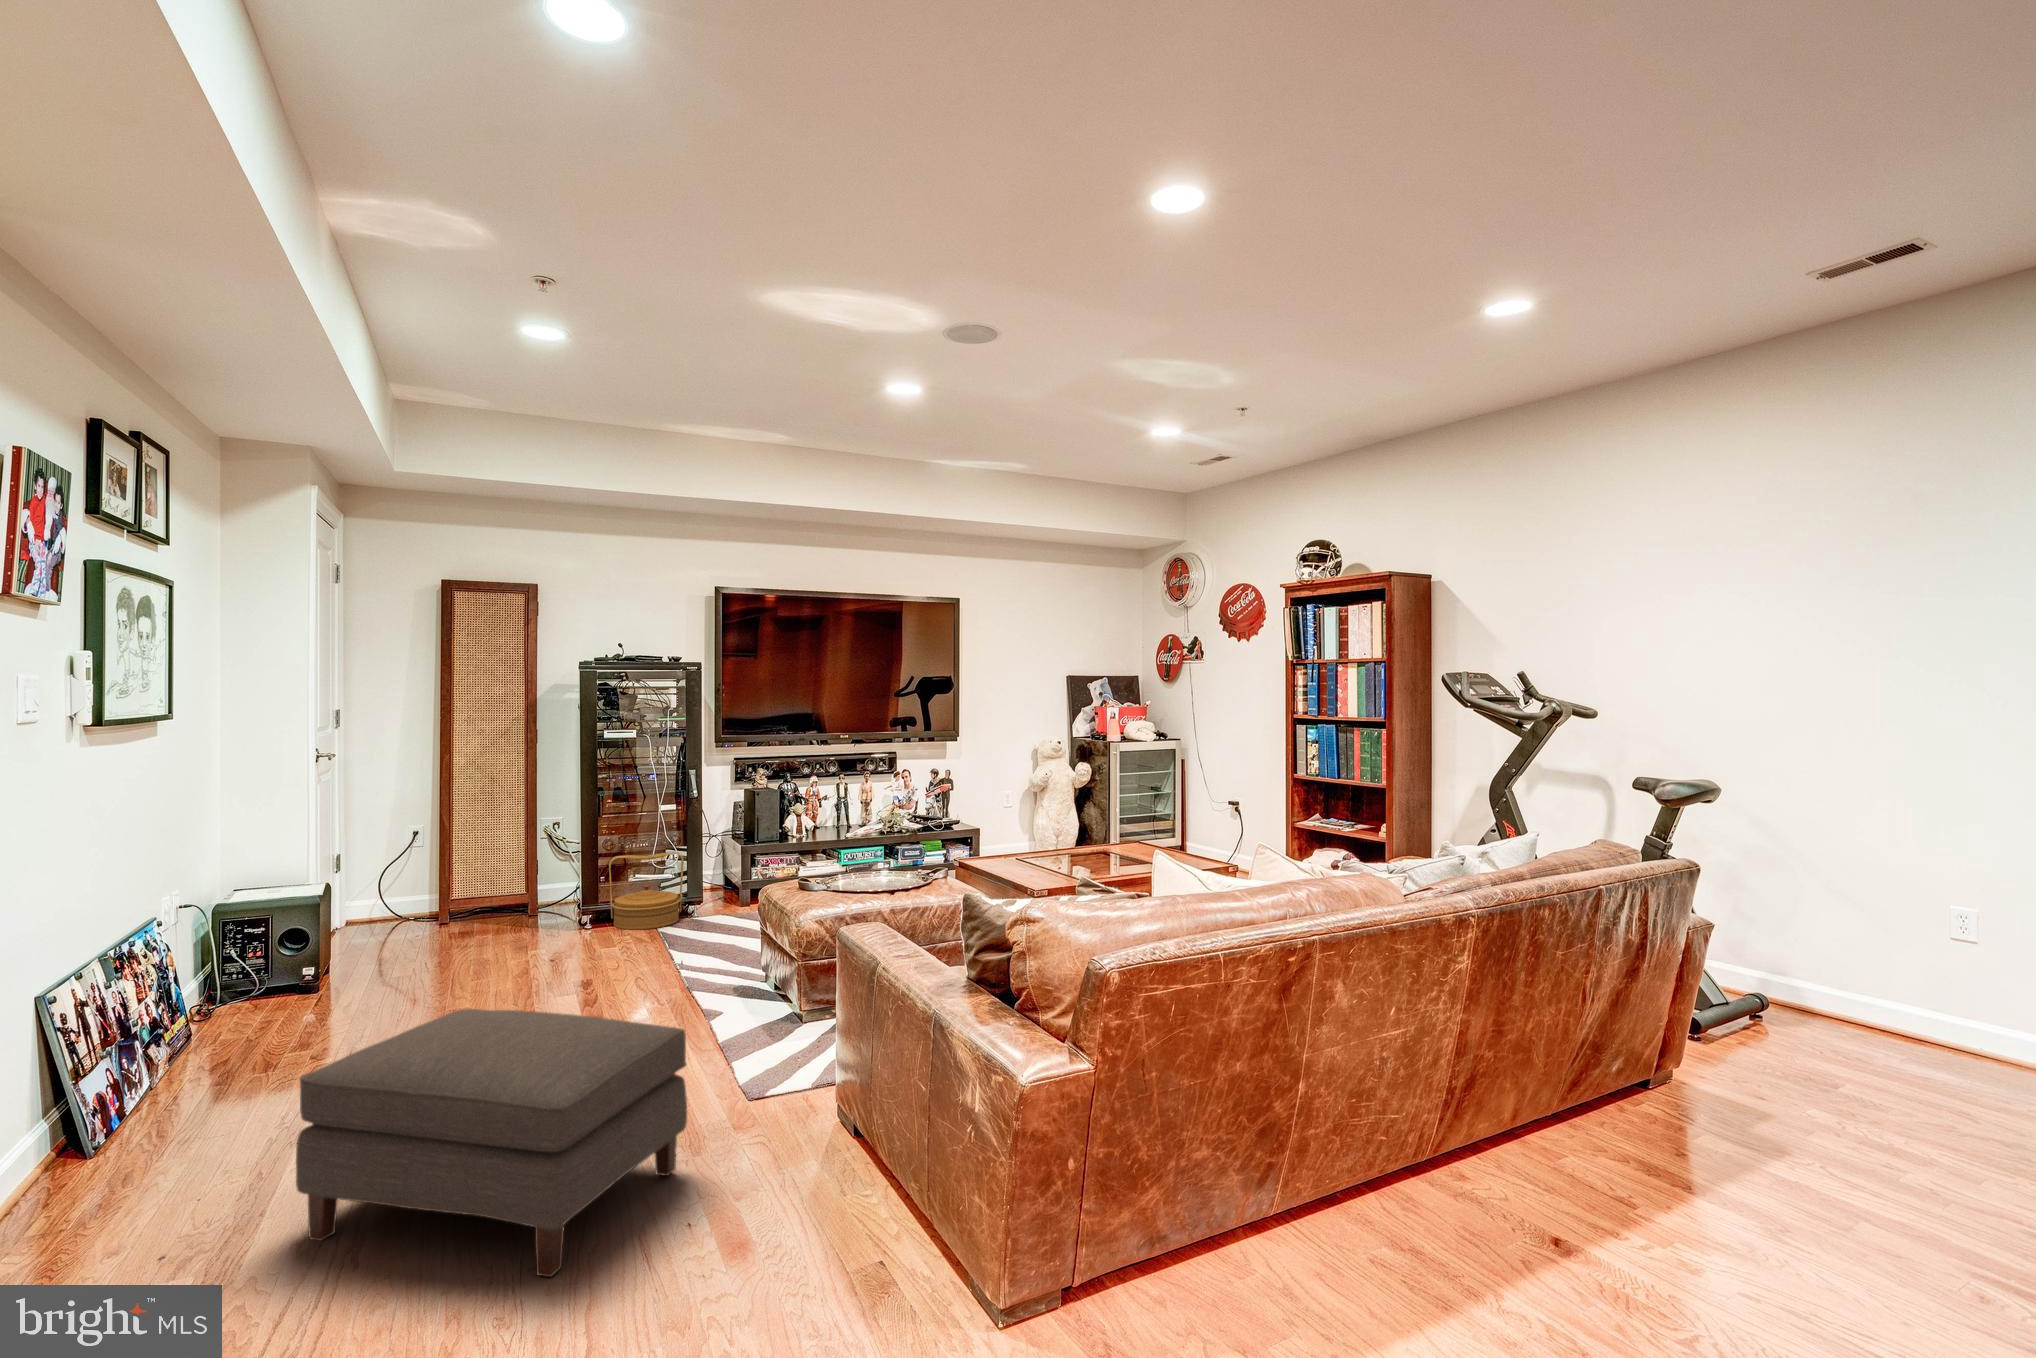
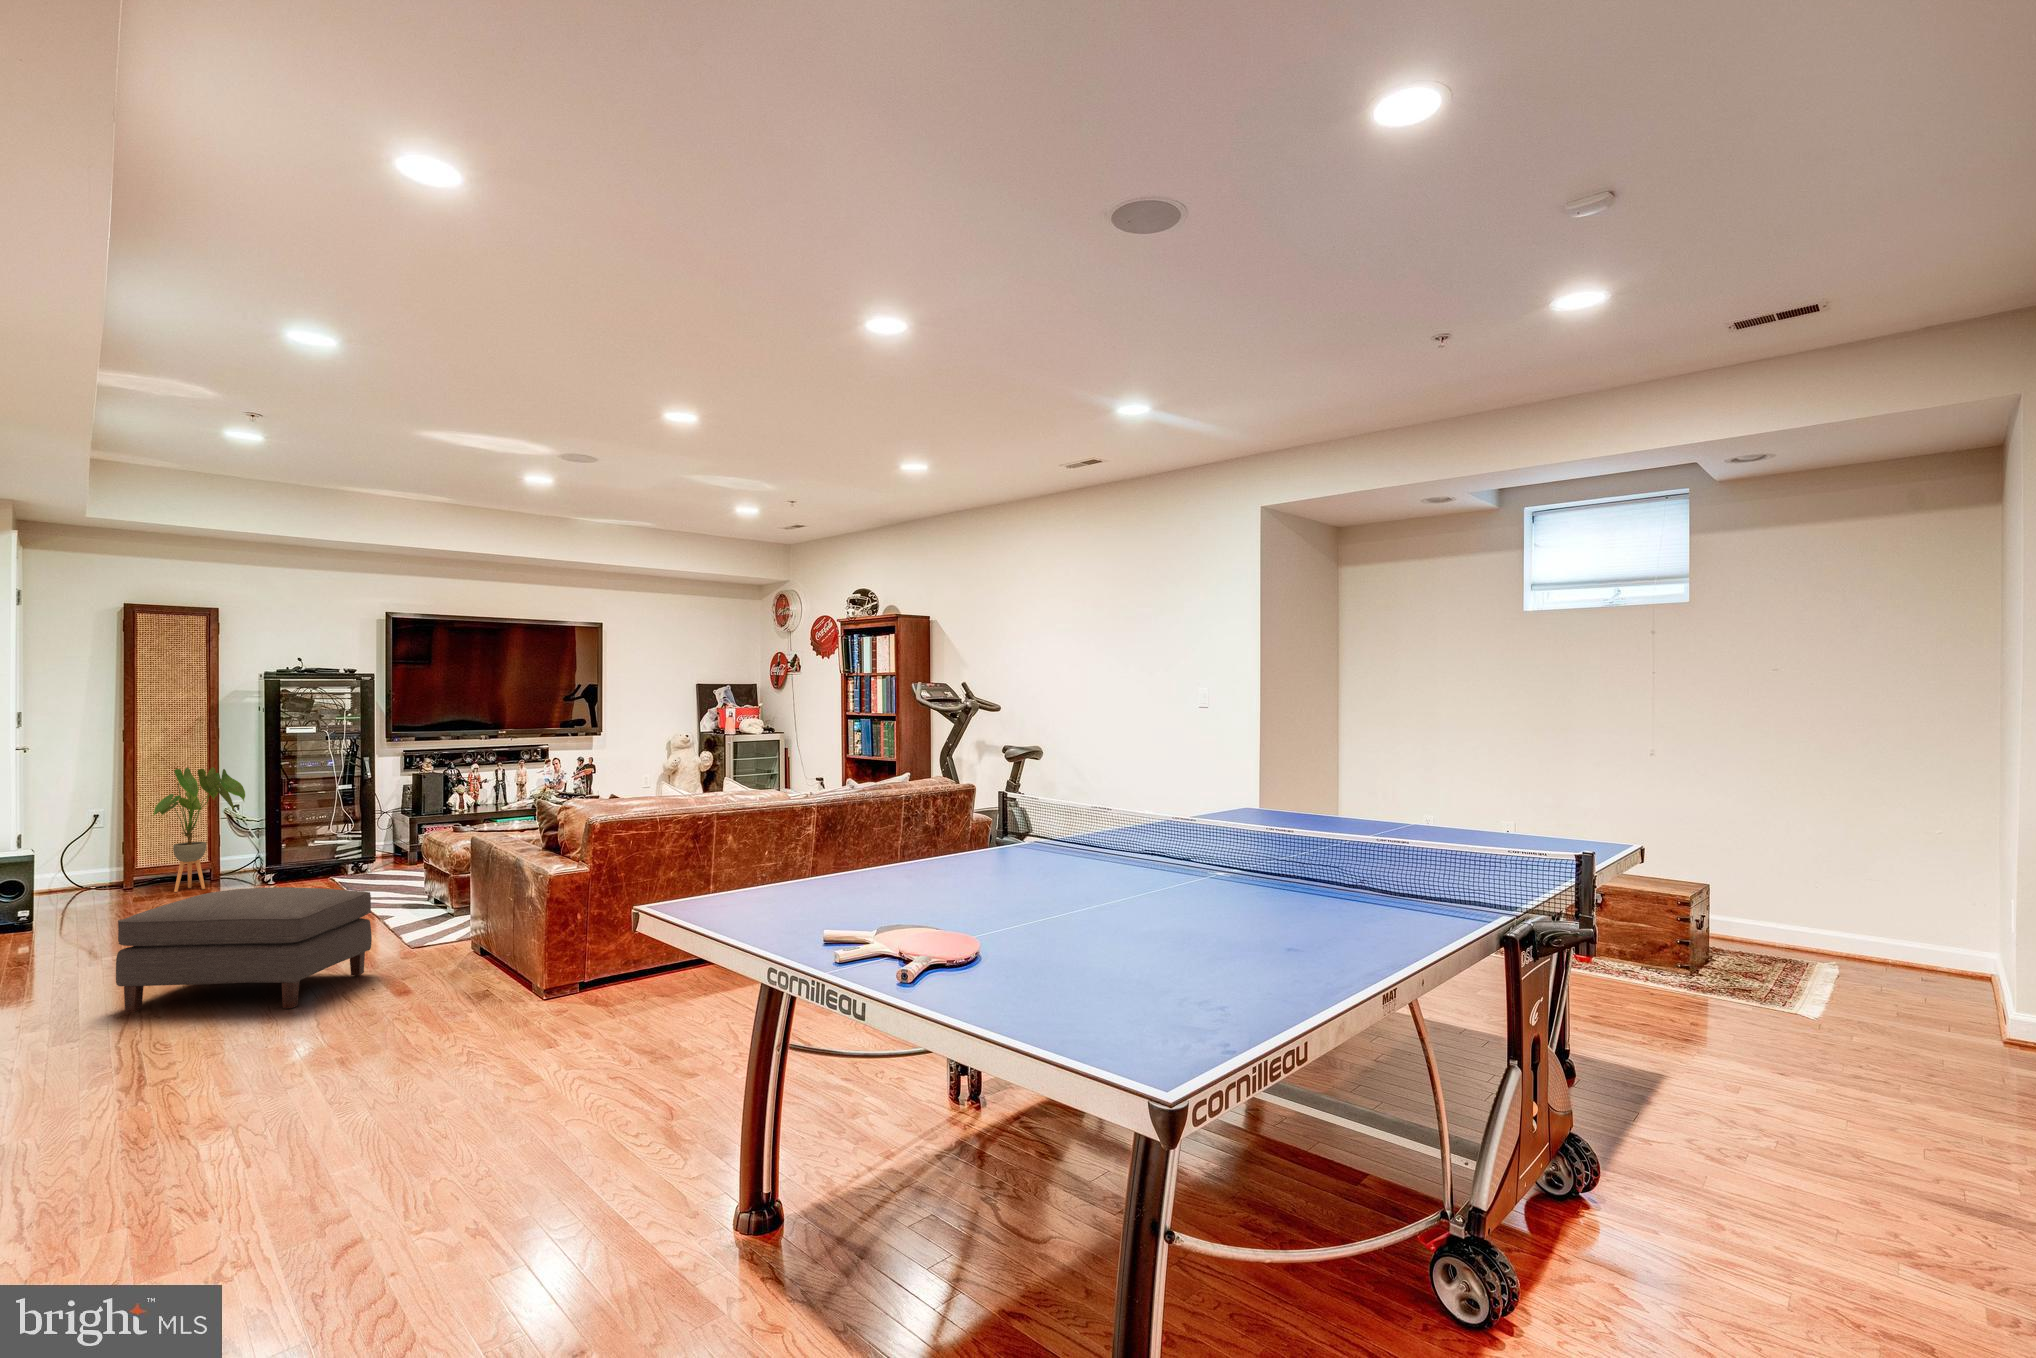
house plant: none [456,778,558,937] -> present [154,767,245,892]
basket: present [609,852,684,930] -> none [290,822,357,882]

